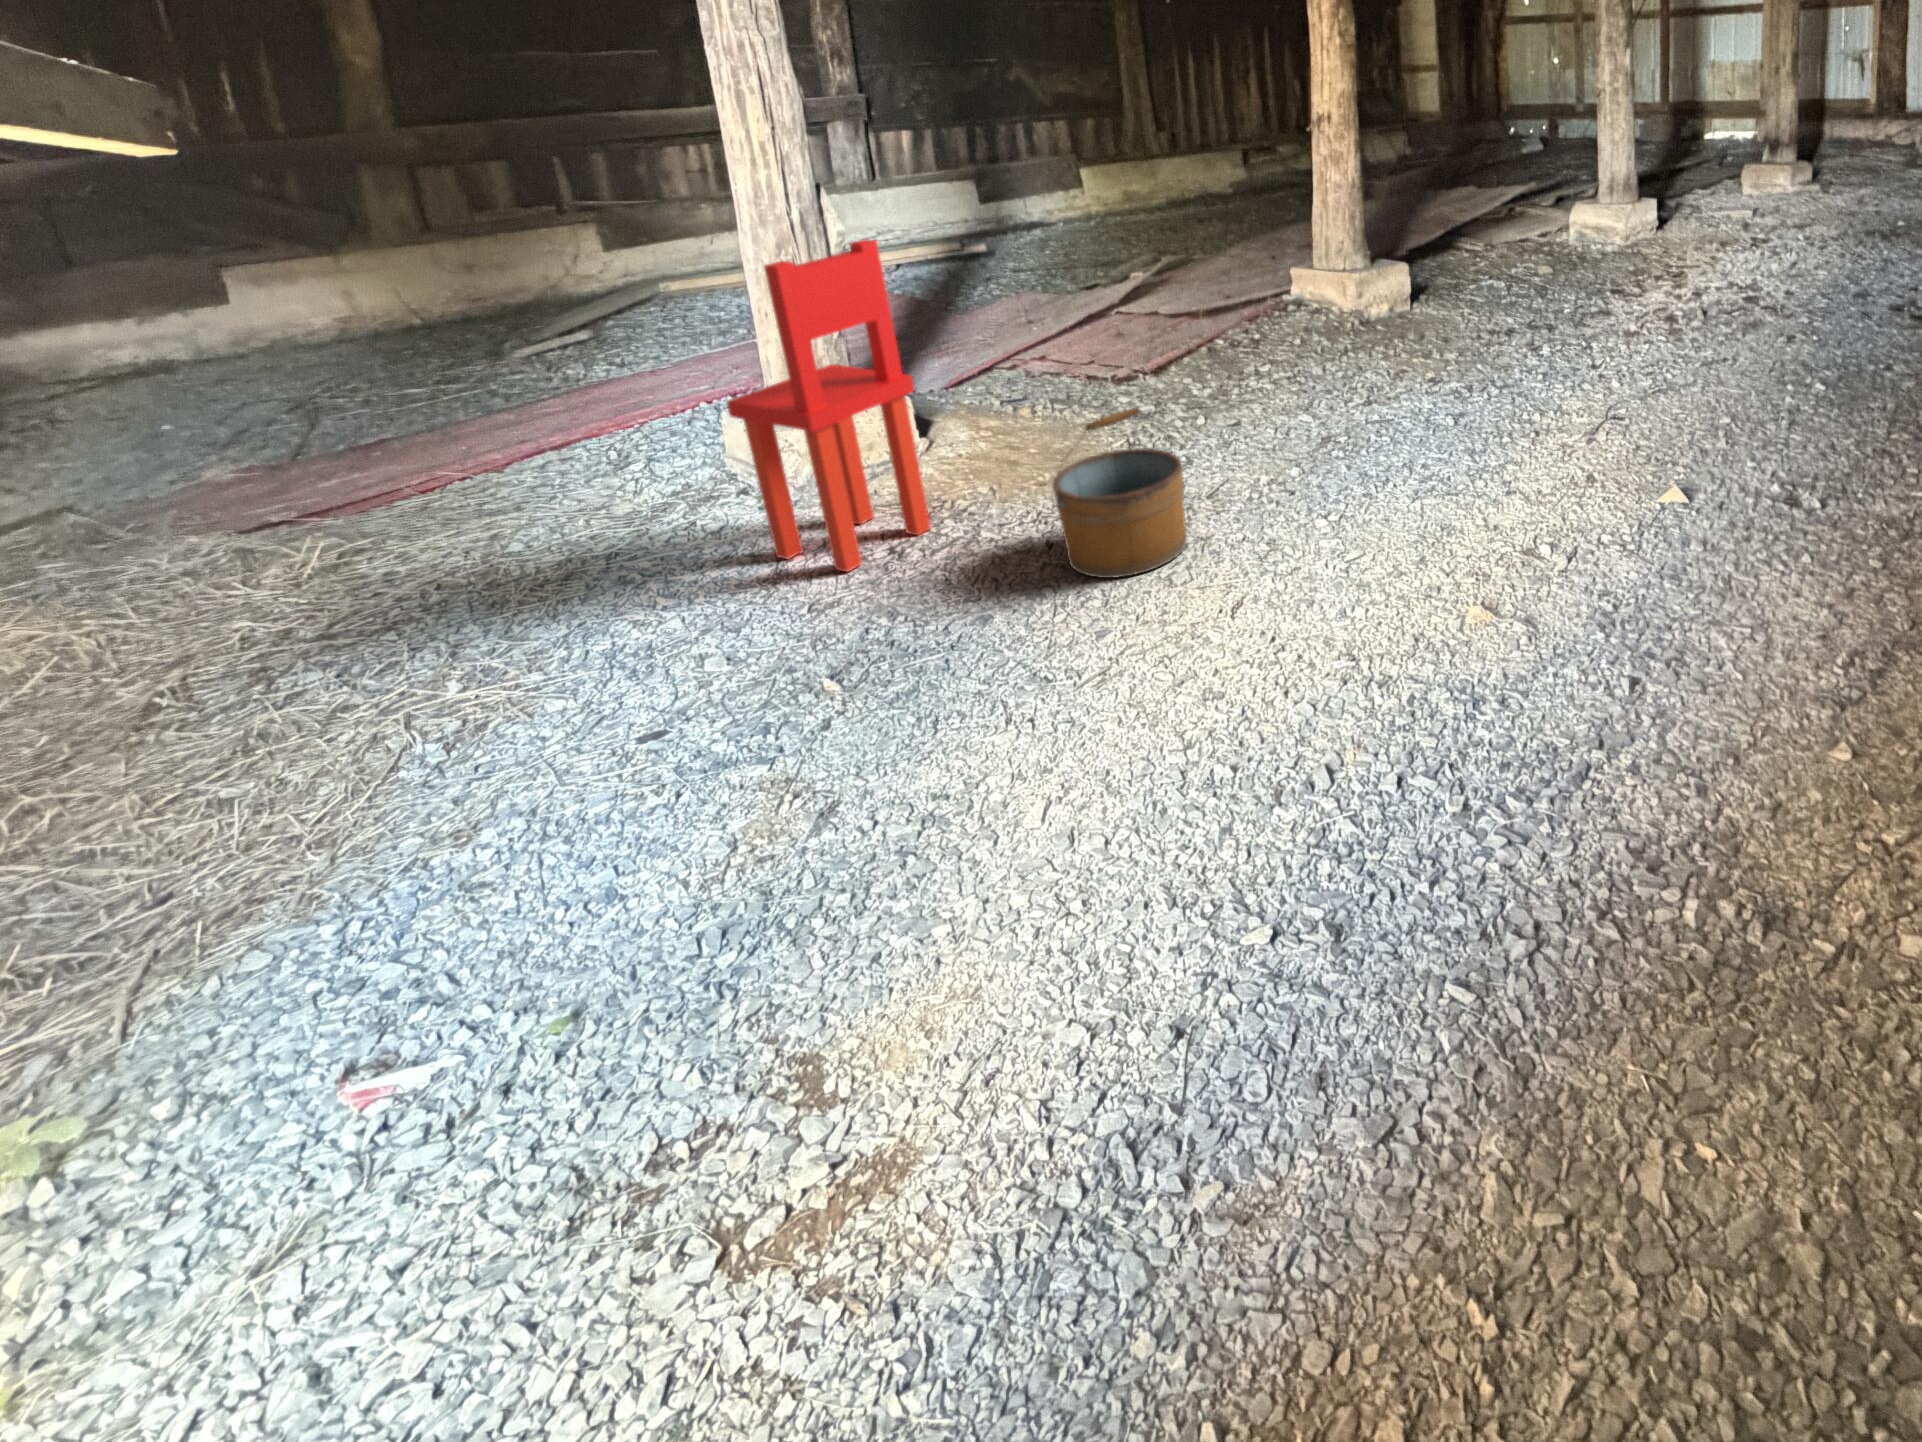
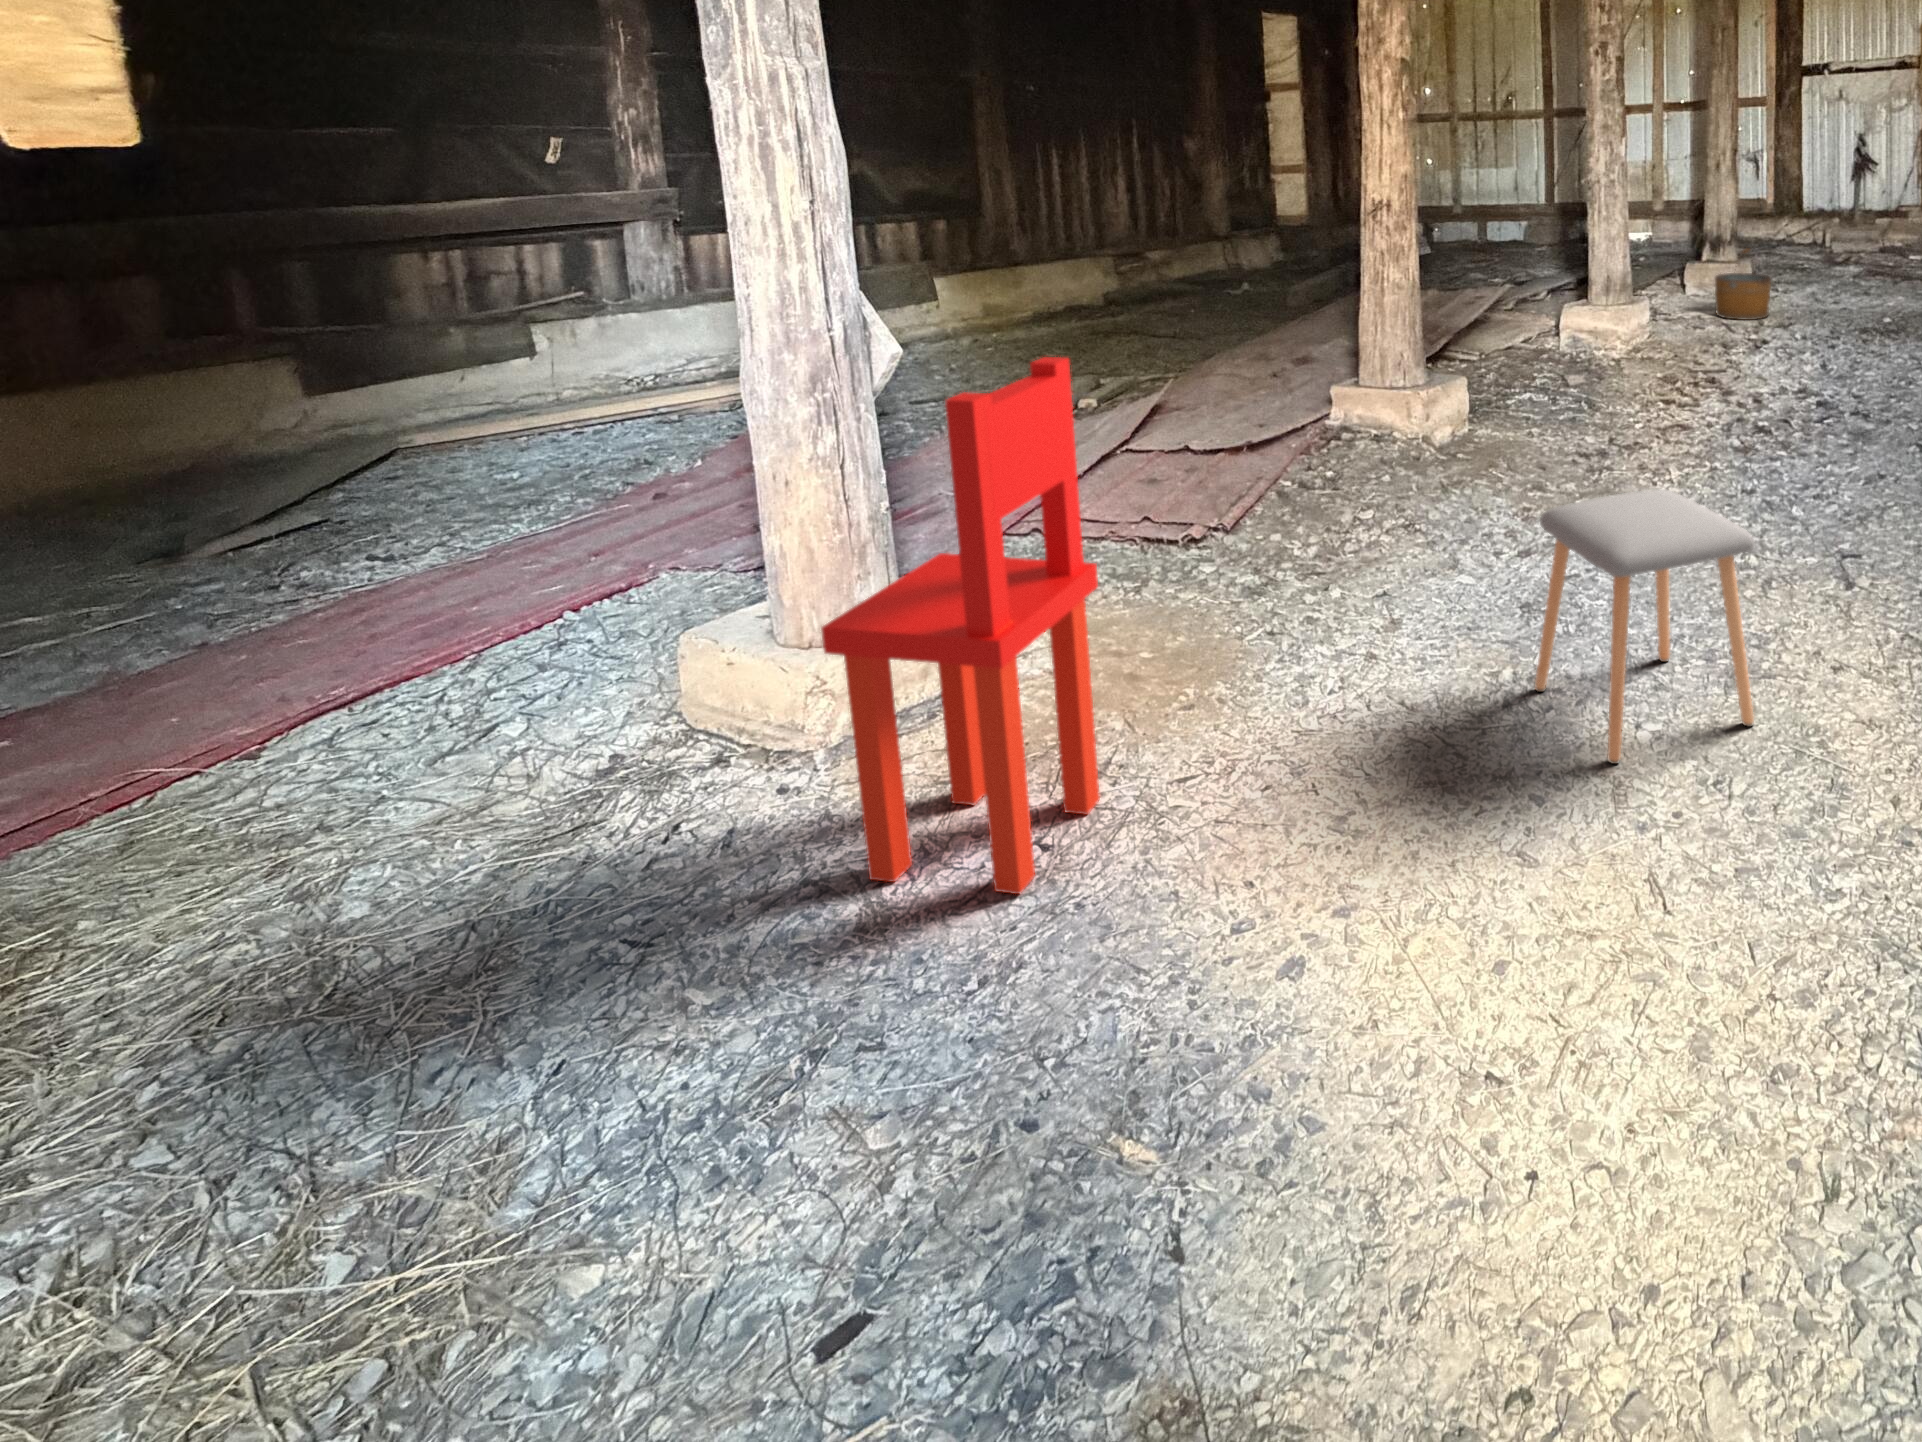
stool: none [1243,350,1380,538] -> present [1535,489,1754,764]
bucket: present [1053,408,1187,578] -> present [1715,248,1771,320]

